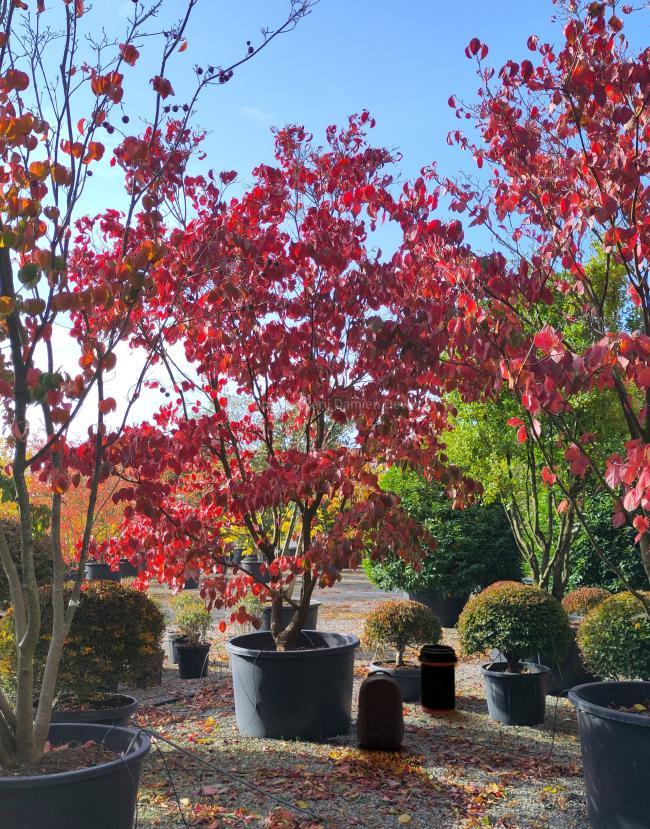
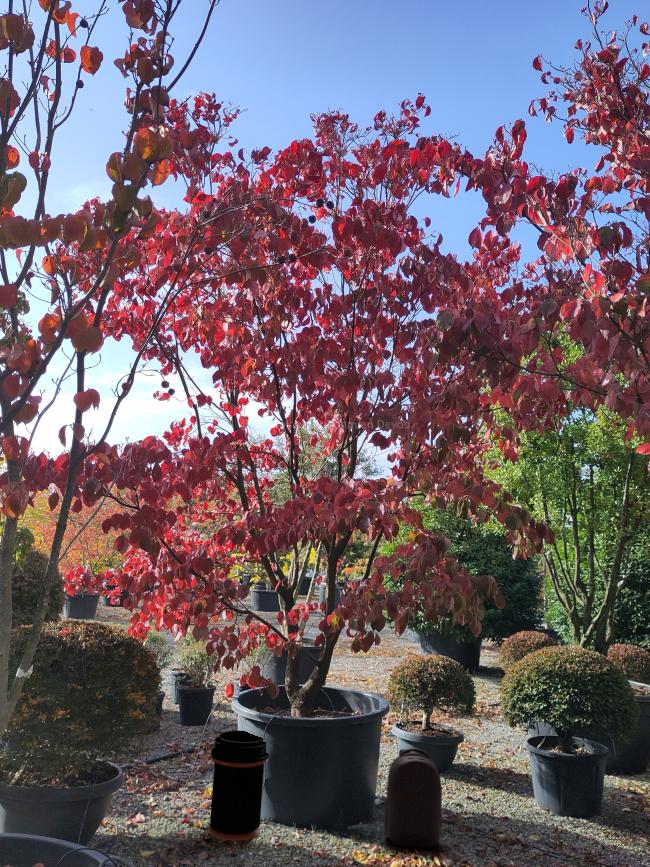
trash can: present [418,645,458,714] -> present [209,731,269,840]

